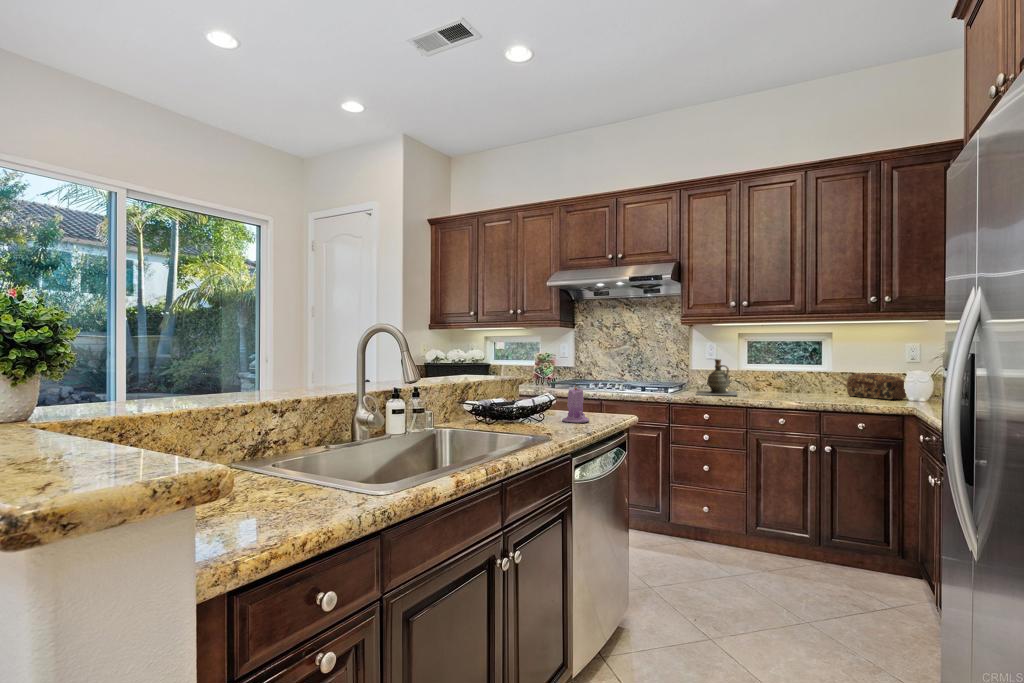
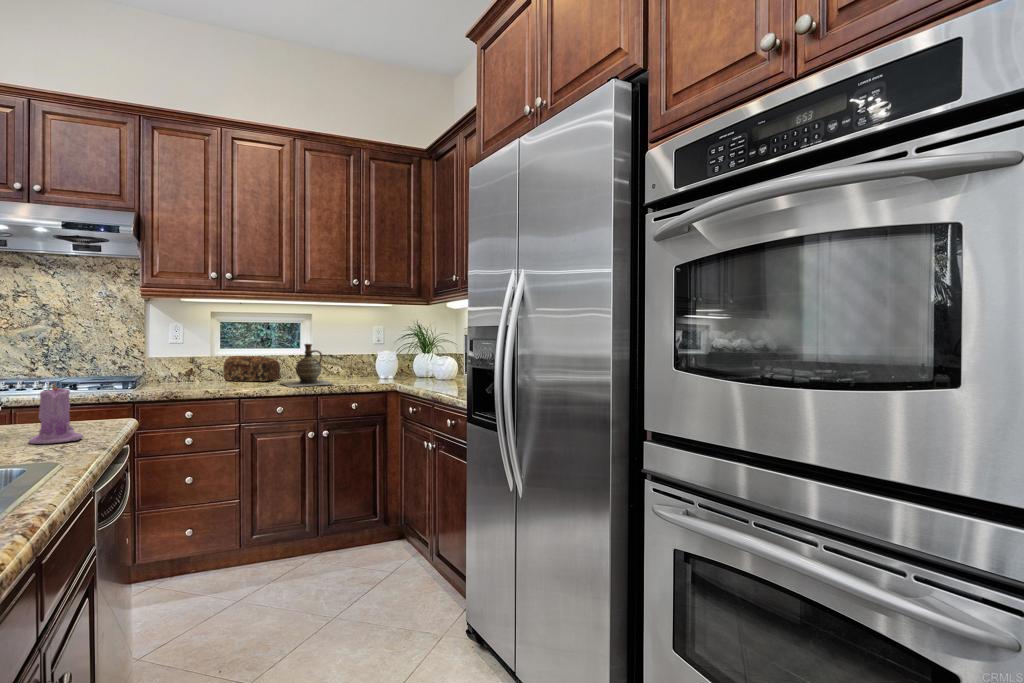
ceramic jug: present [696,359,737,395] -> present [280,344,333,387]
bread loaf: present [847,373,906,399] -> present [223,356,280,381]

